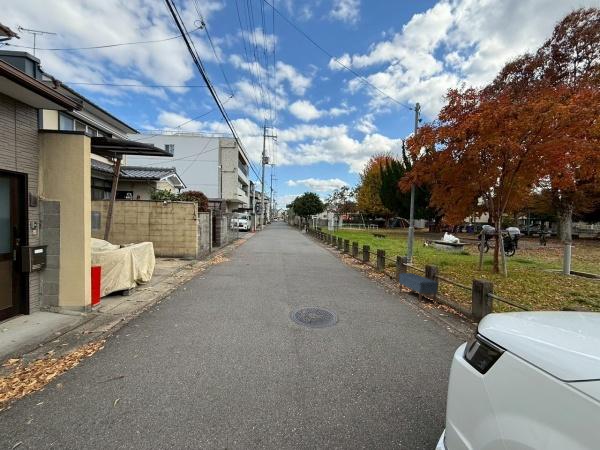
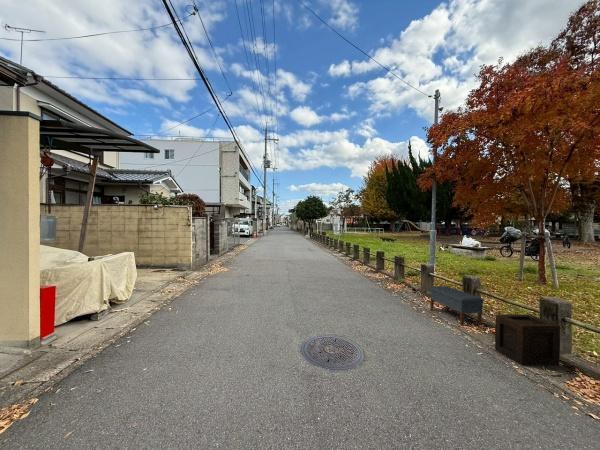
wooden crate: none [438,291,481,327] -> present [495,315,560,366]

